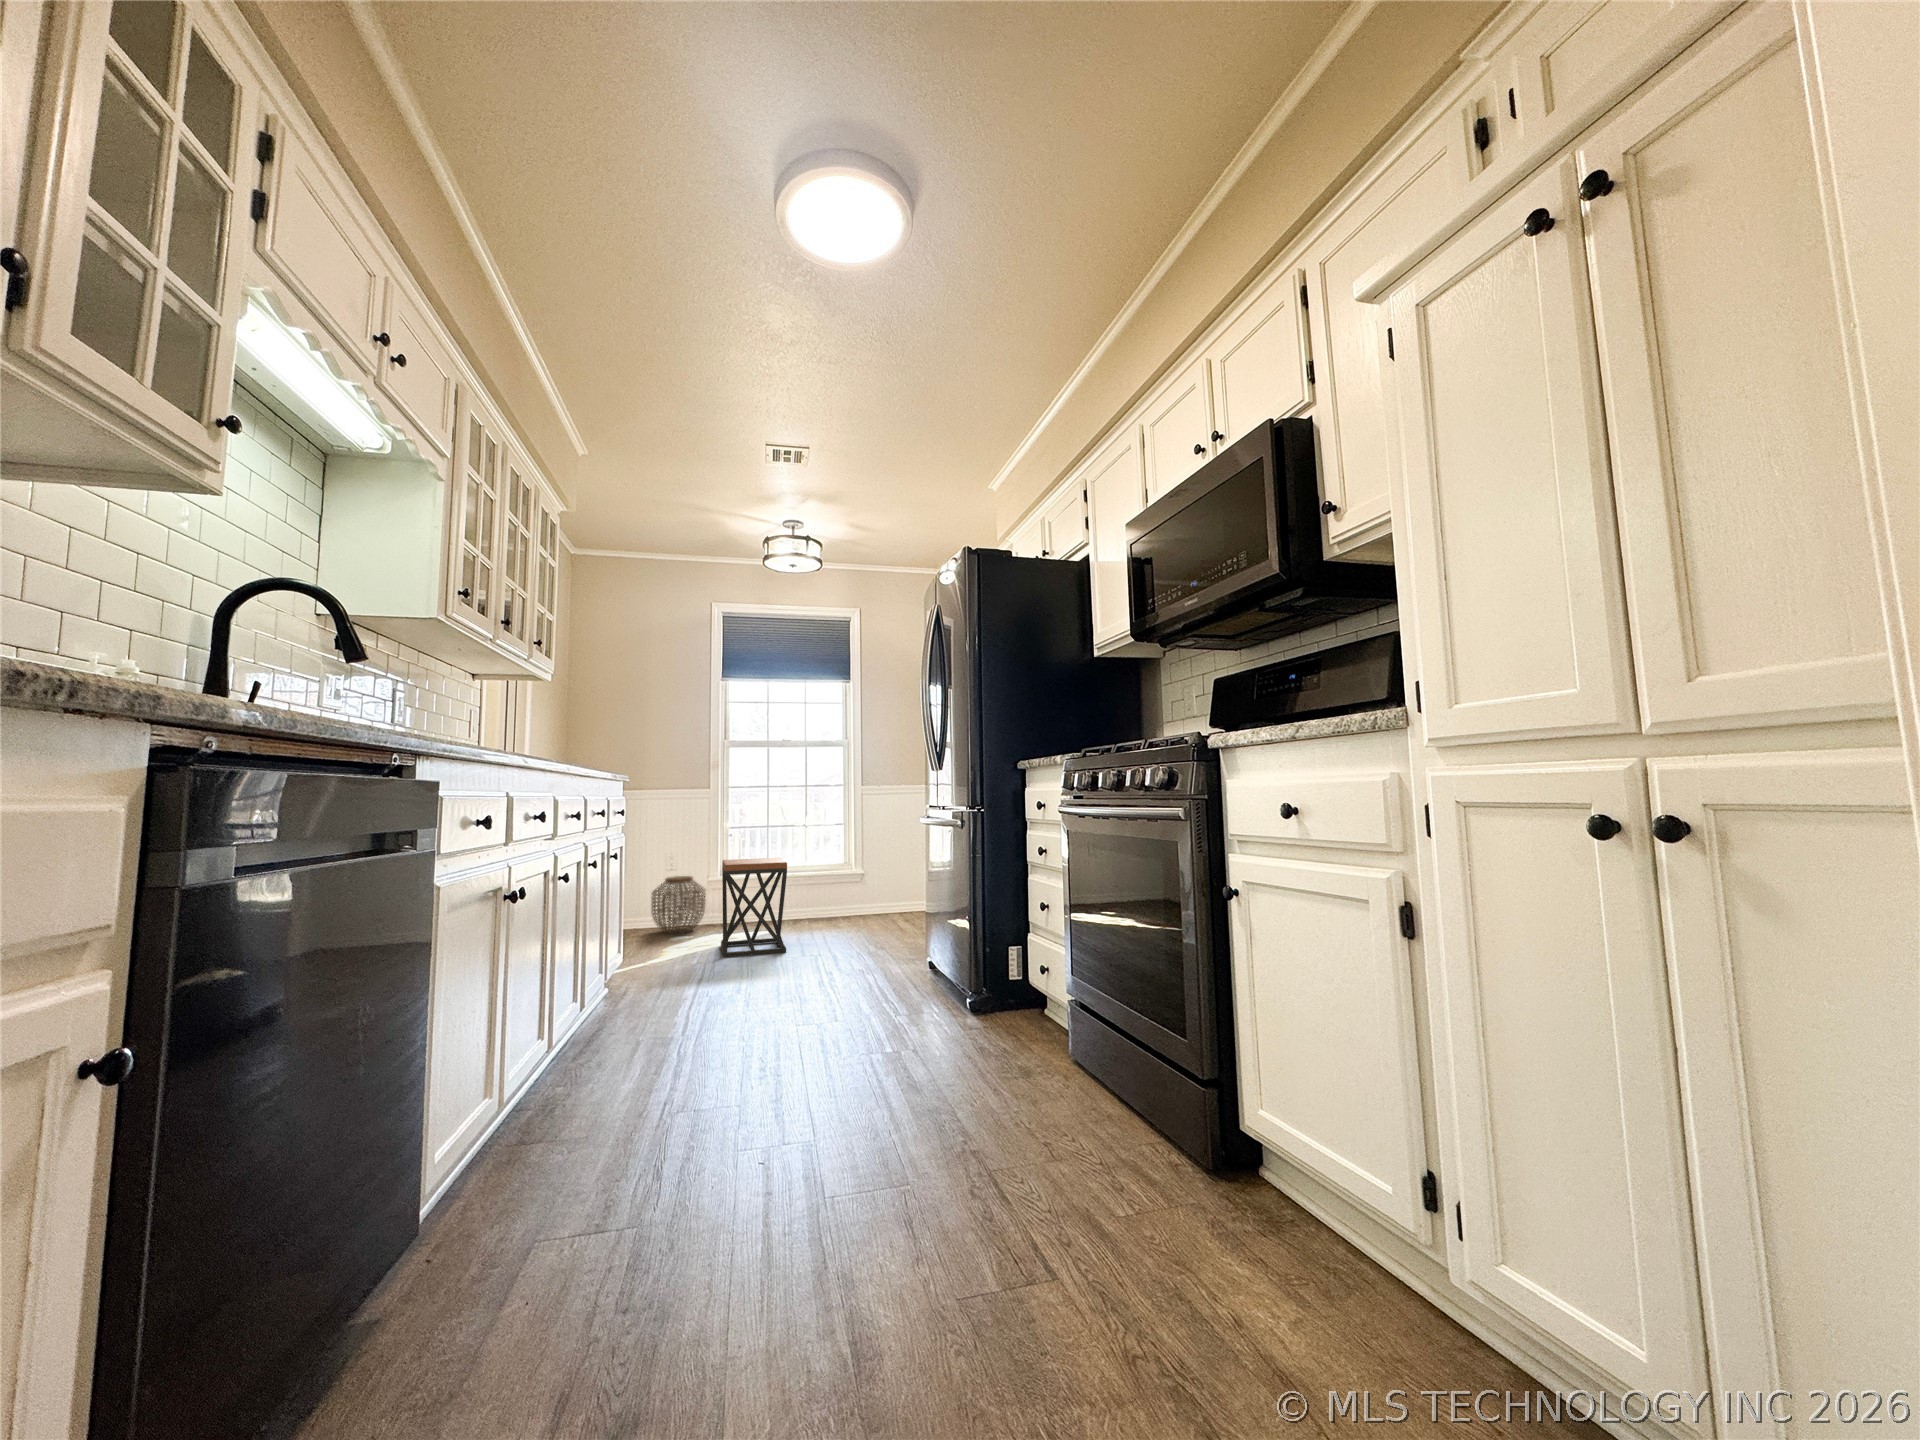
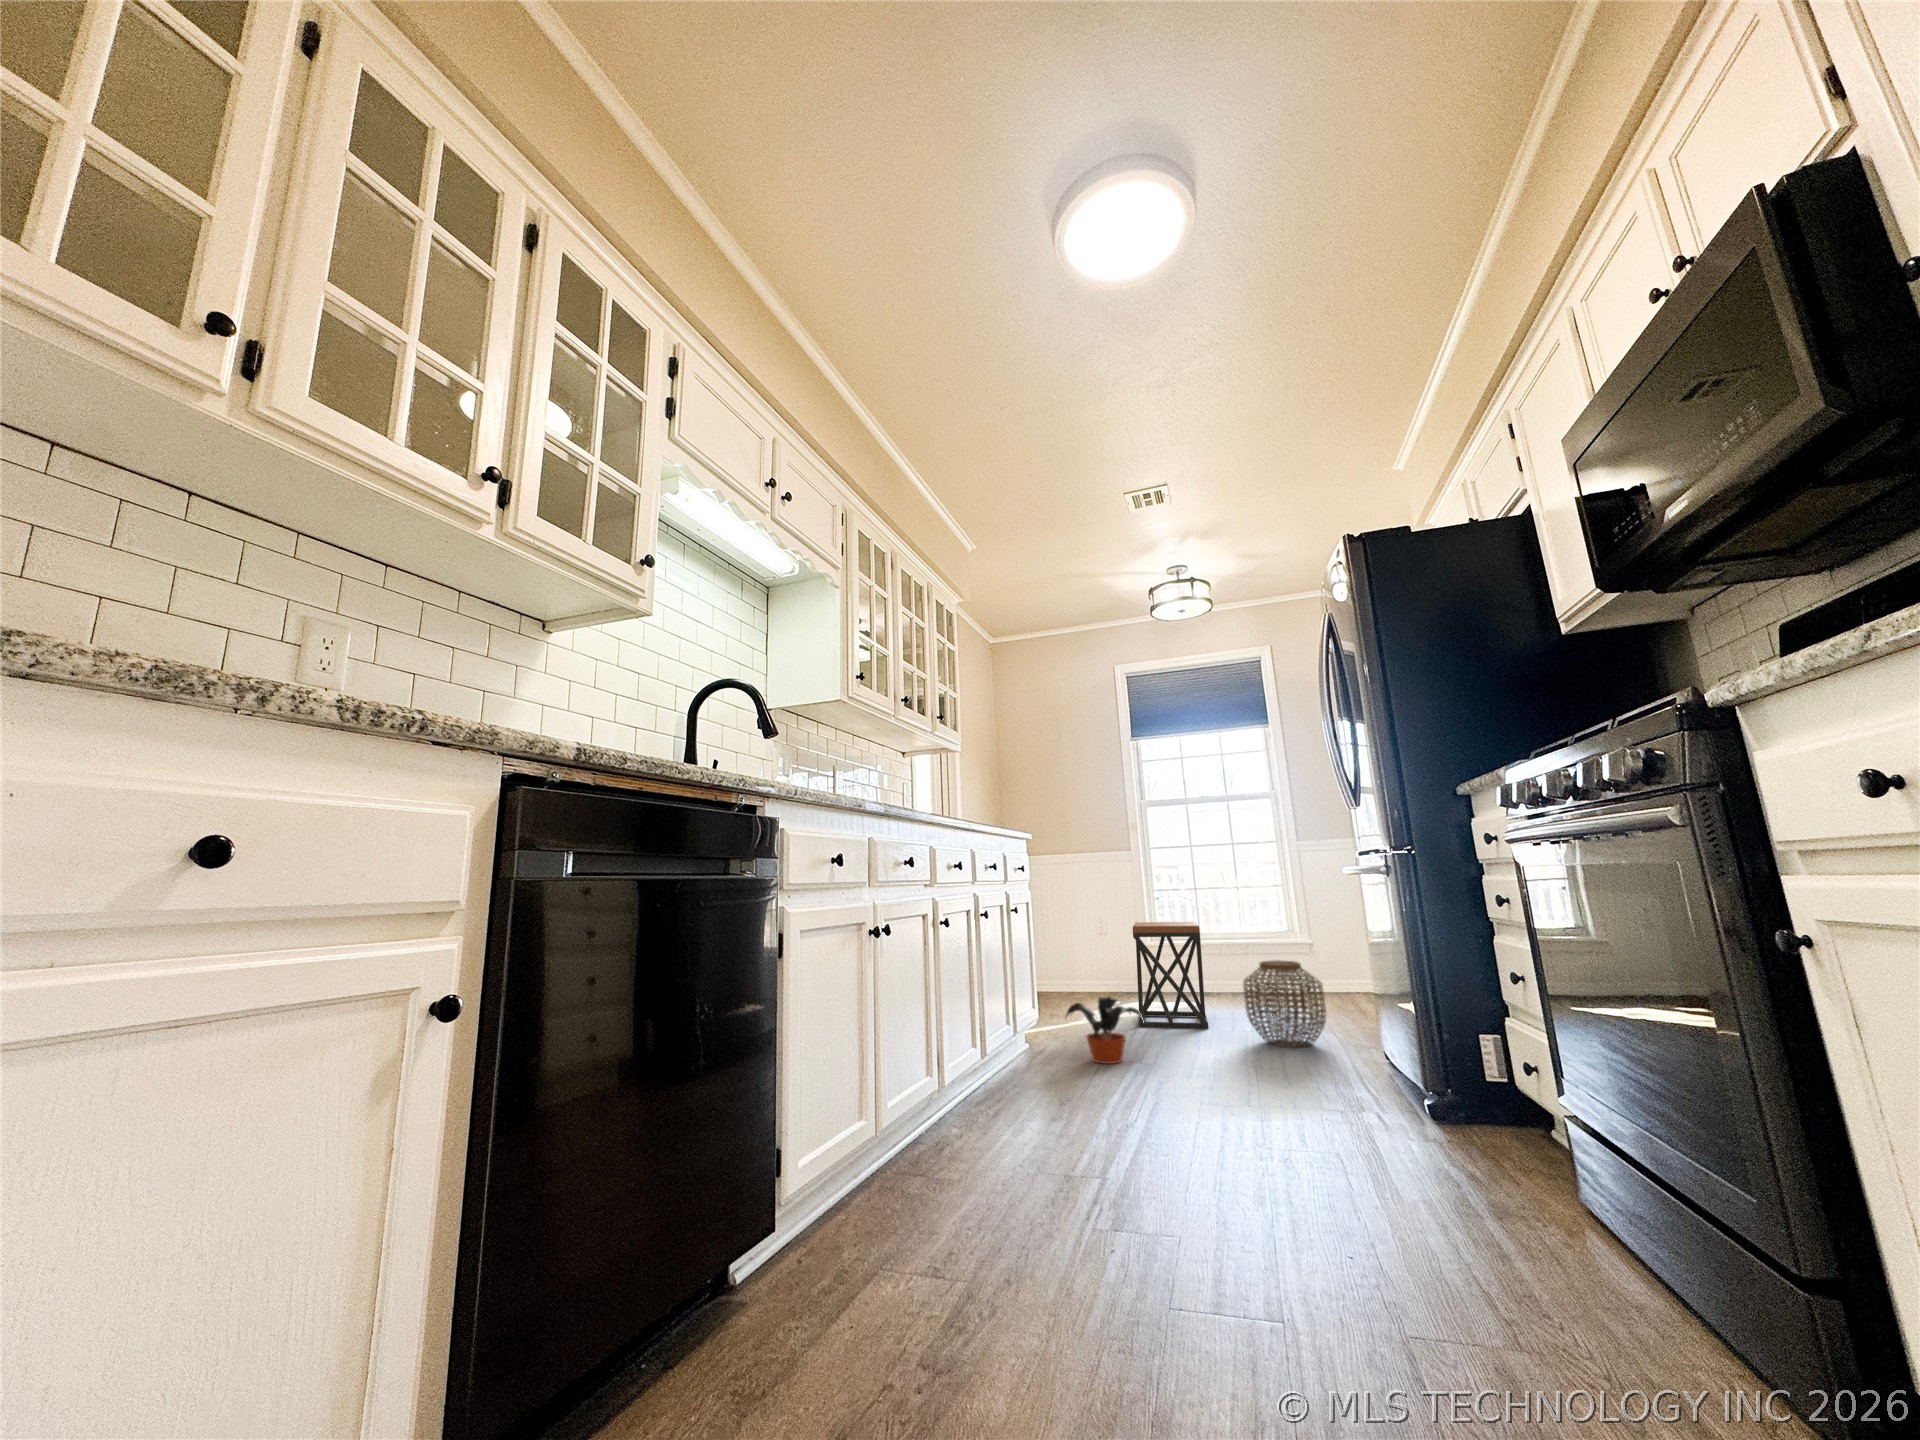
woven basket: present [651,876,706,933] -> present [1243,960,1326,1048]
potted plant: none [667,933,744,997] -> present [1066,997,1142,1064]

